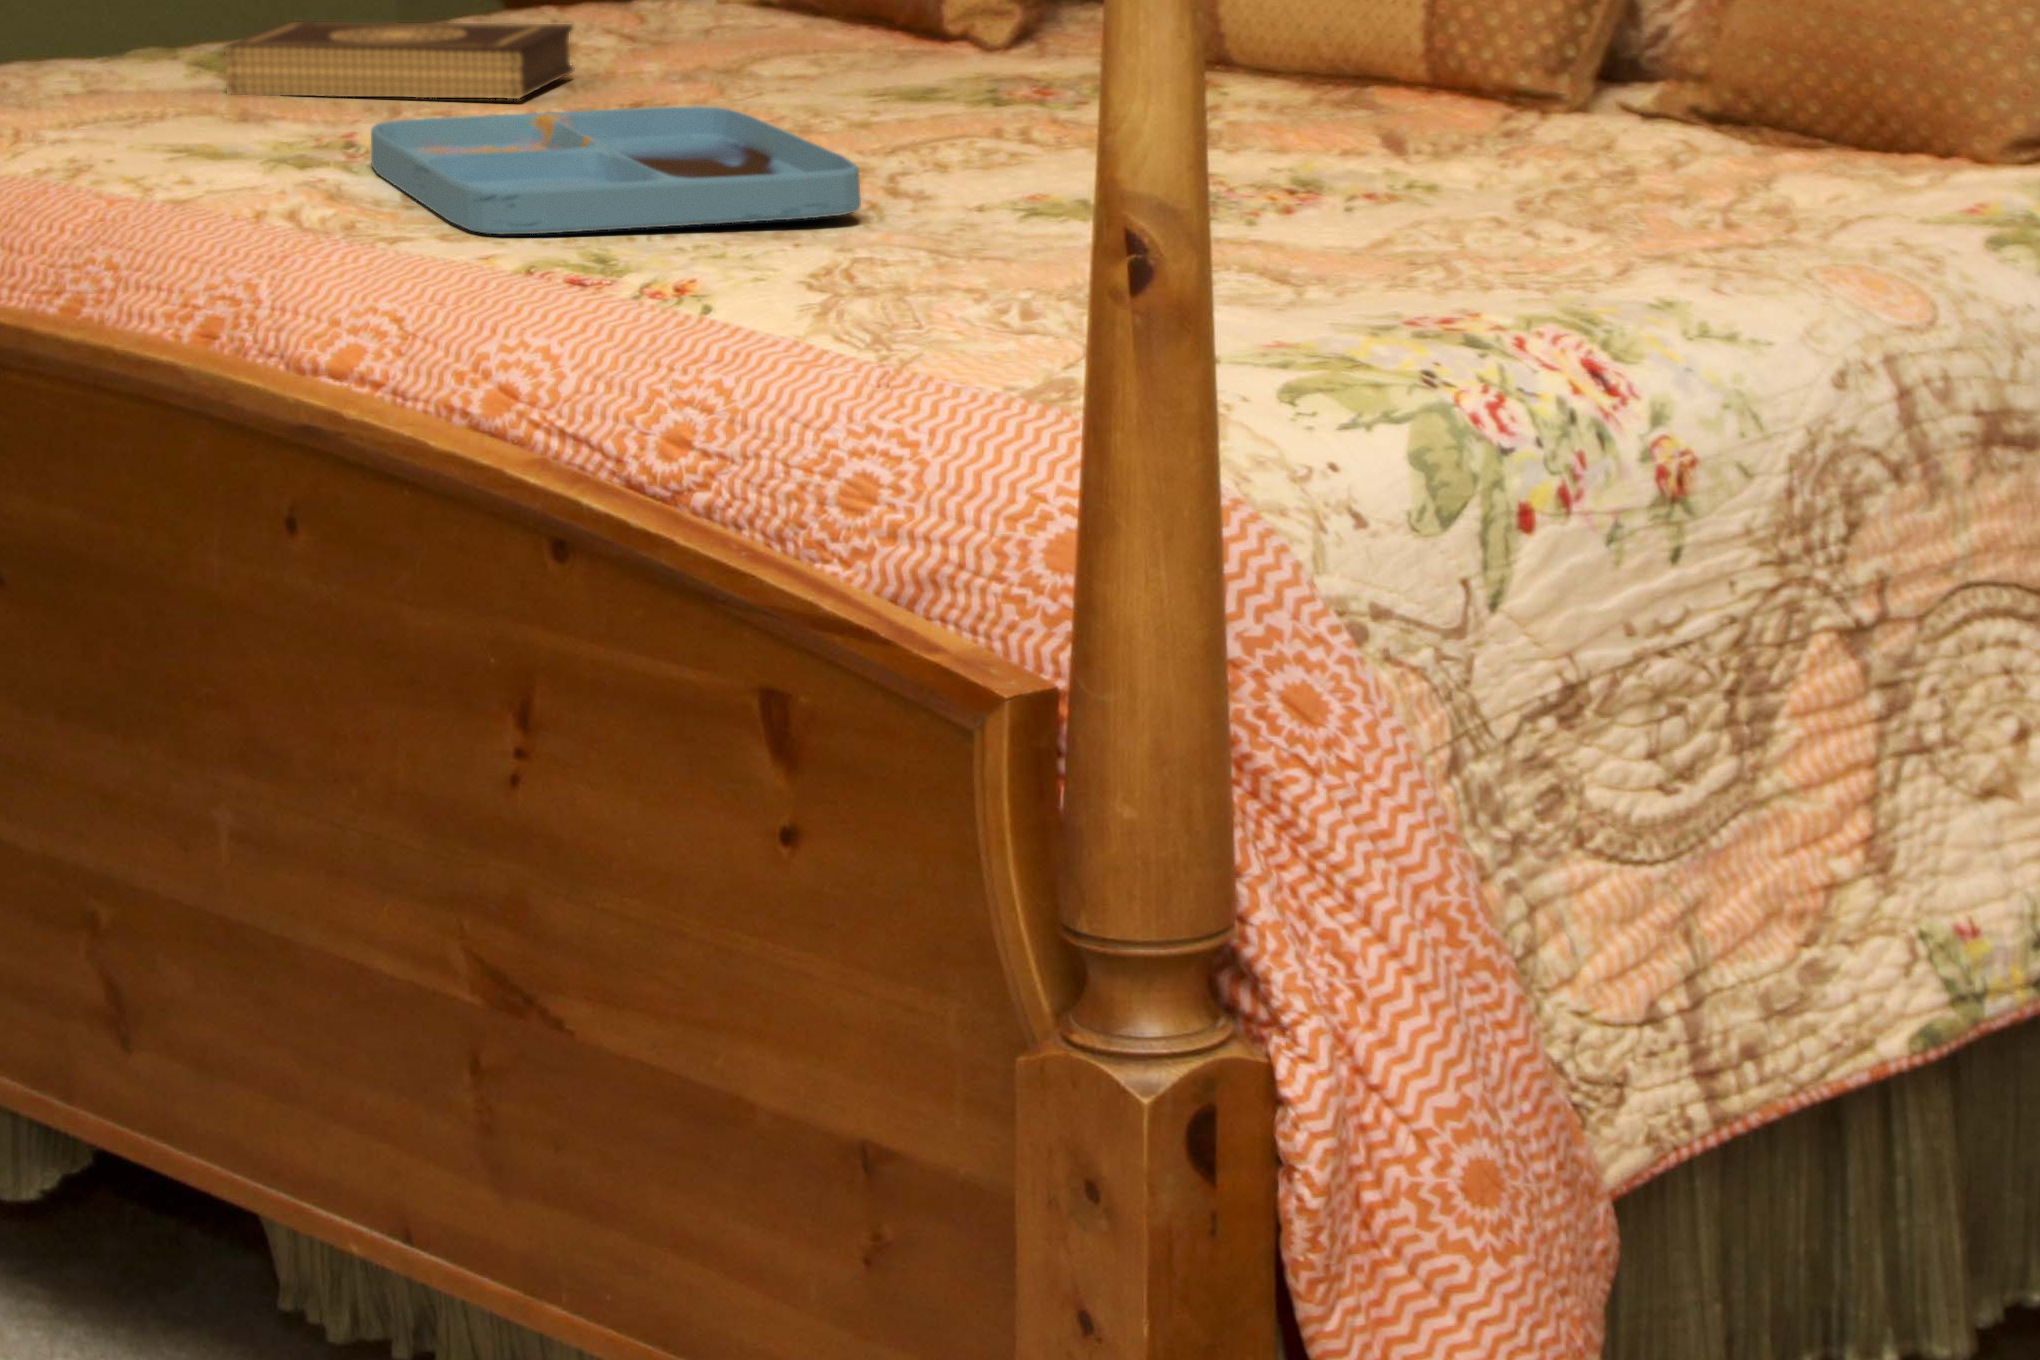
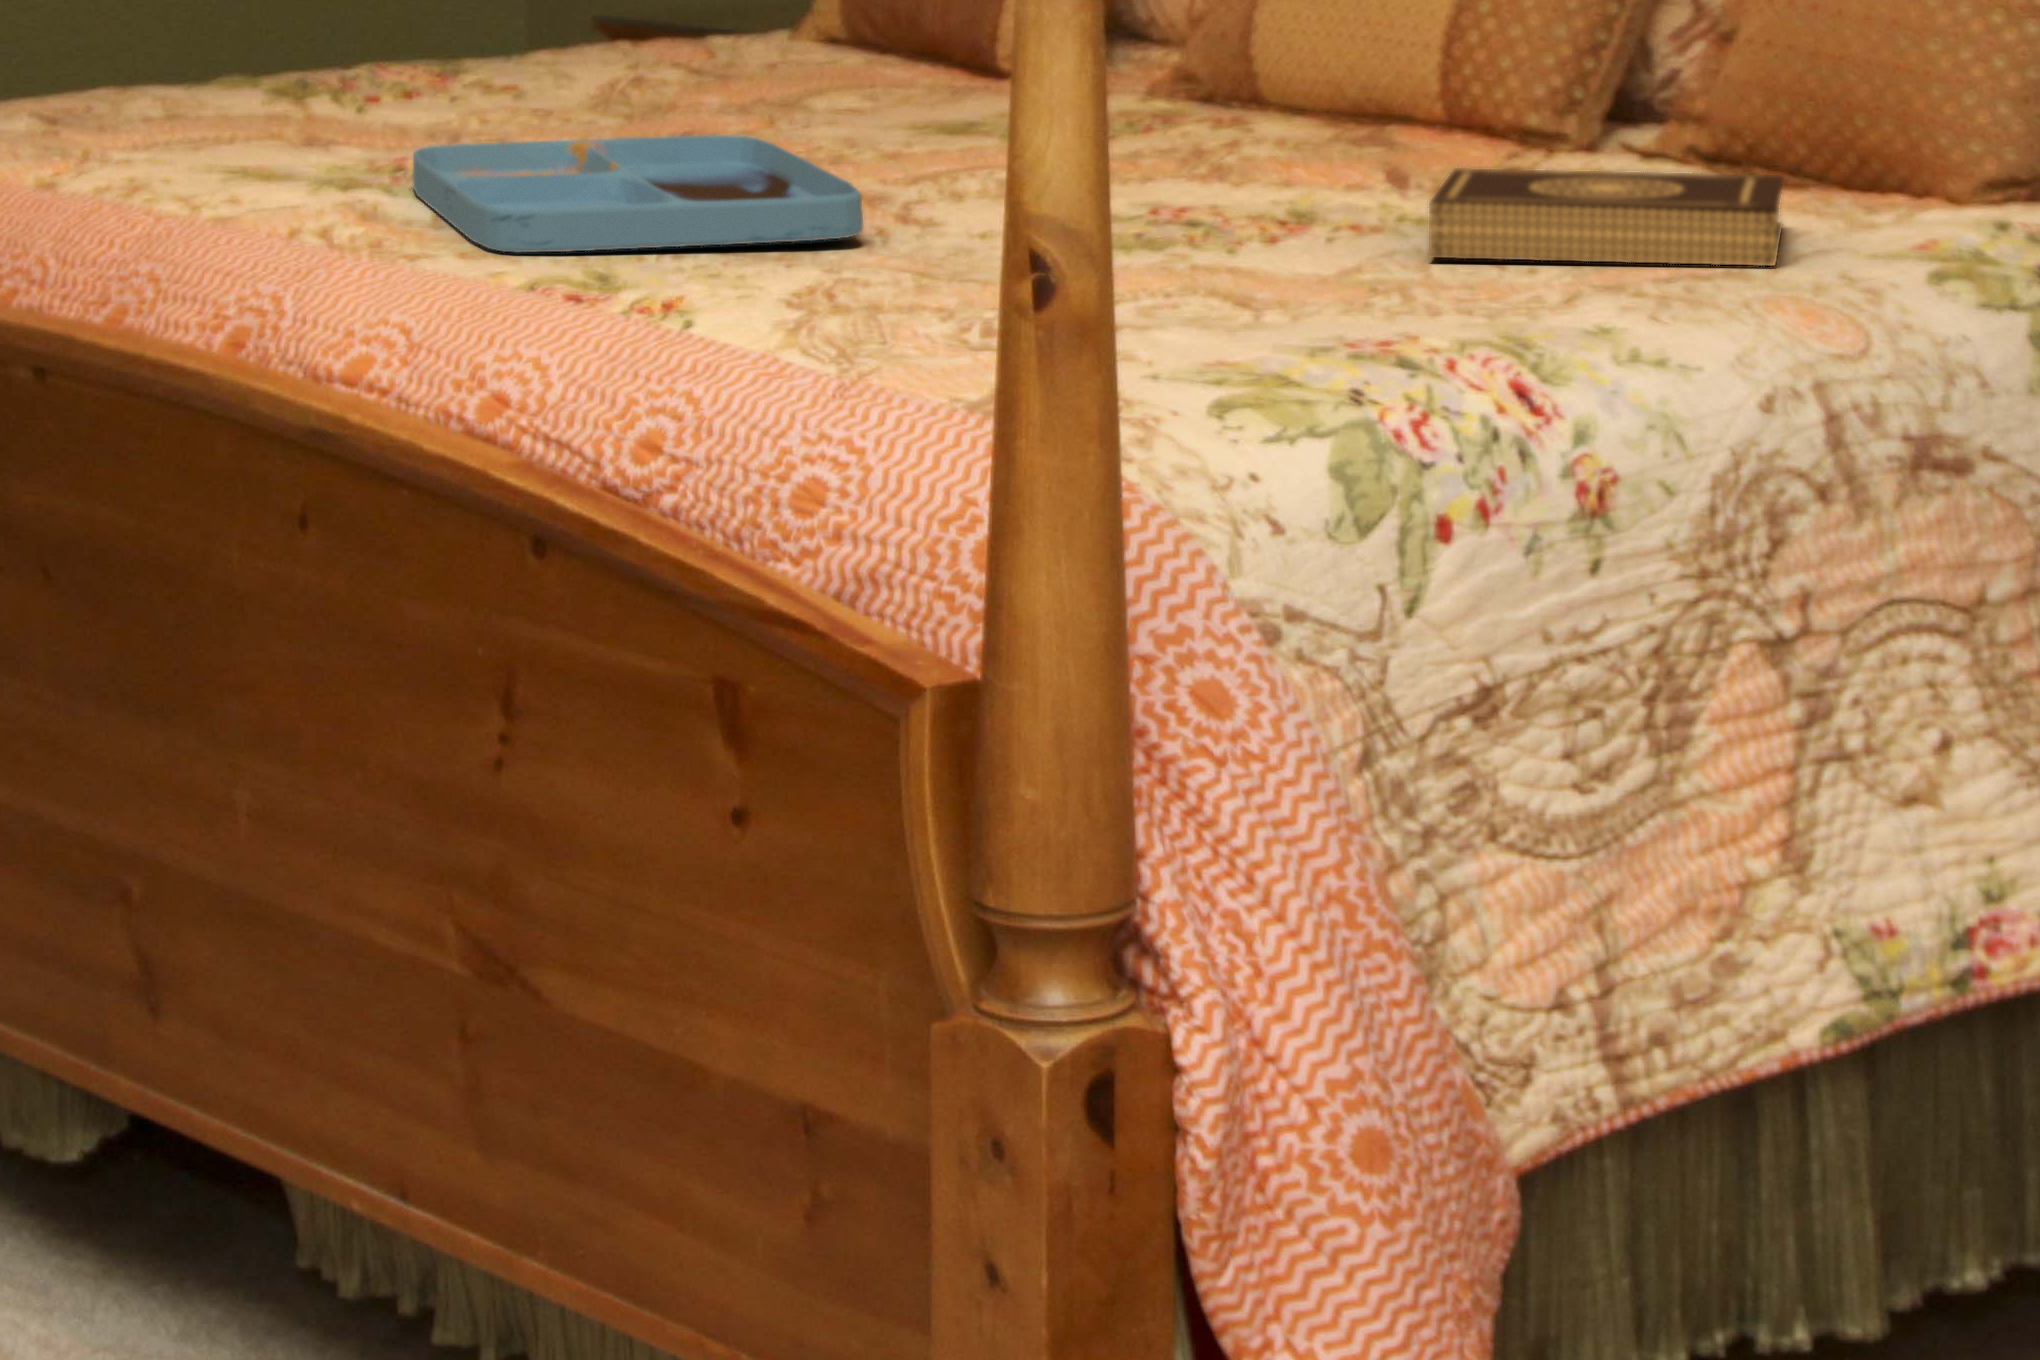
book: present [225,21,574,99] -> present [1429,169,1783,266]

